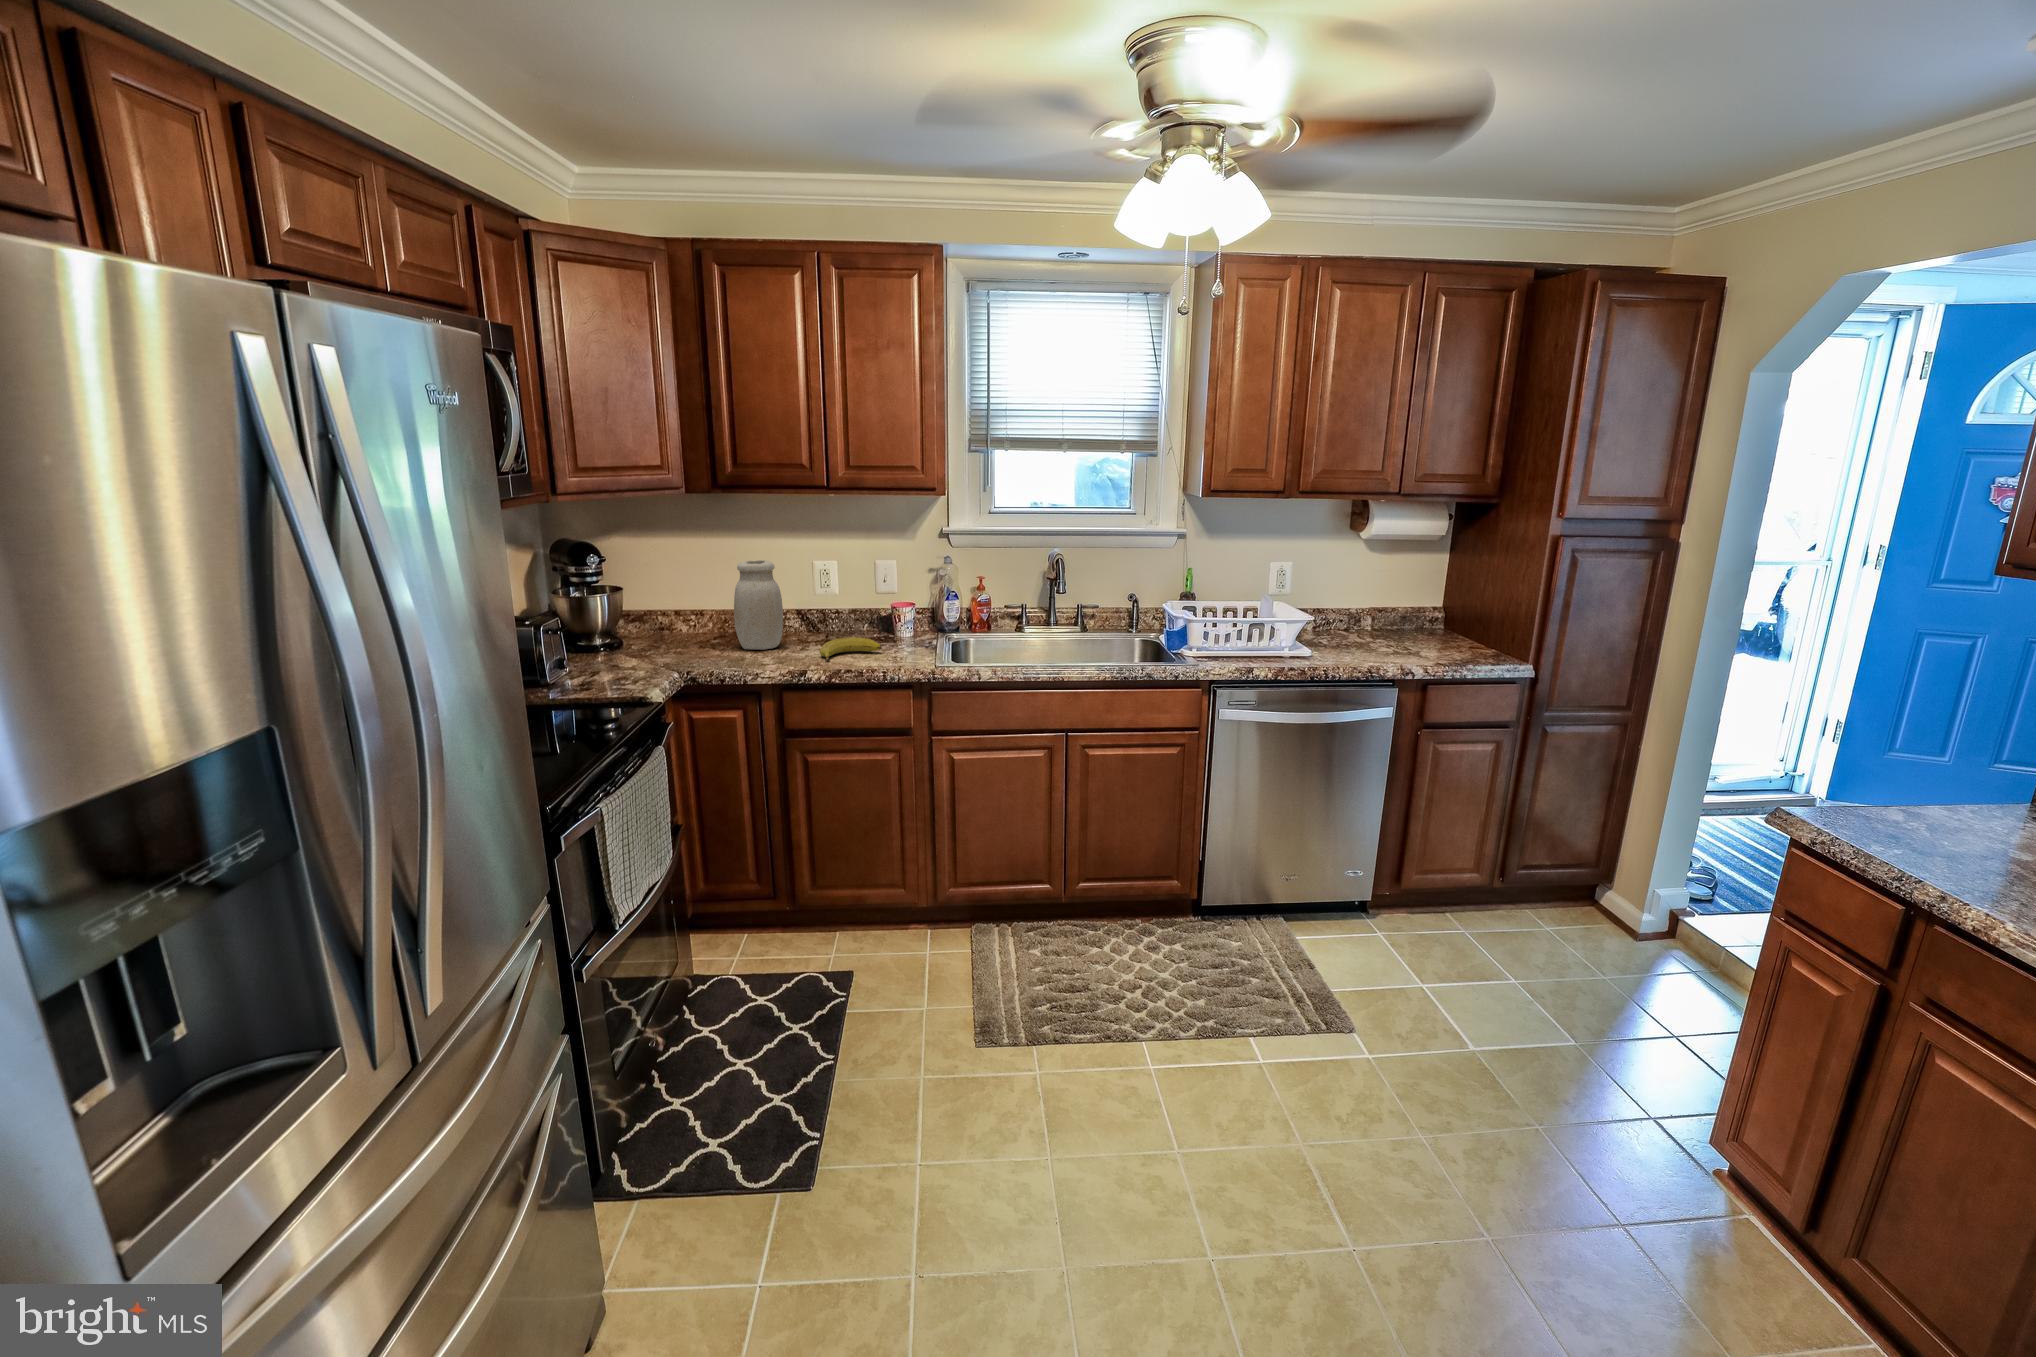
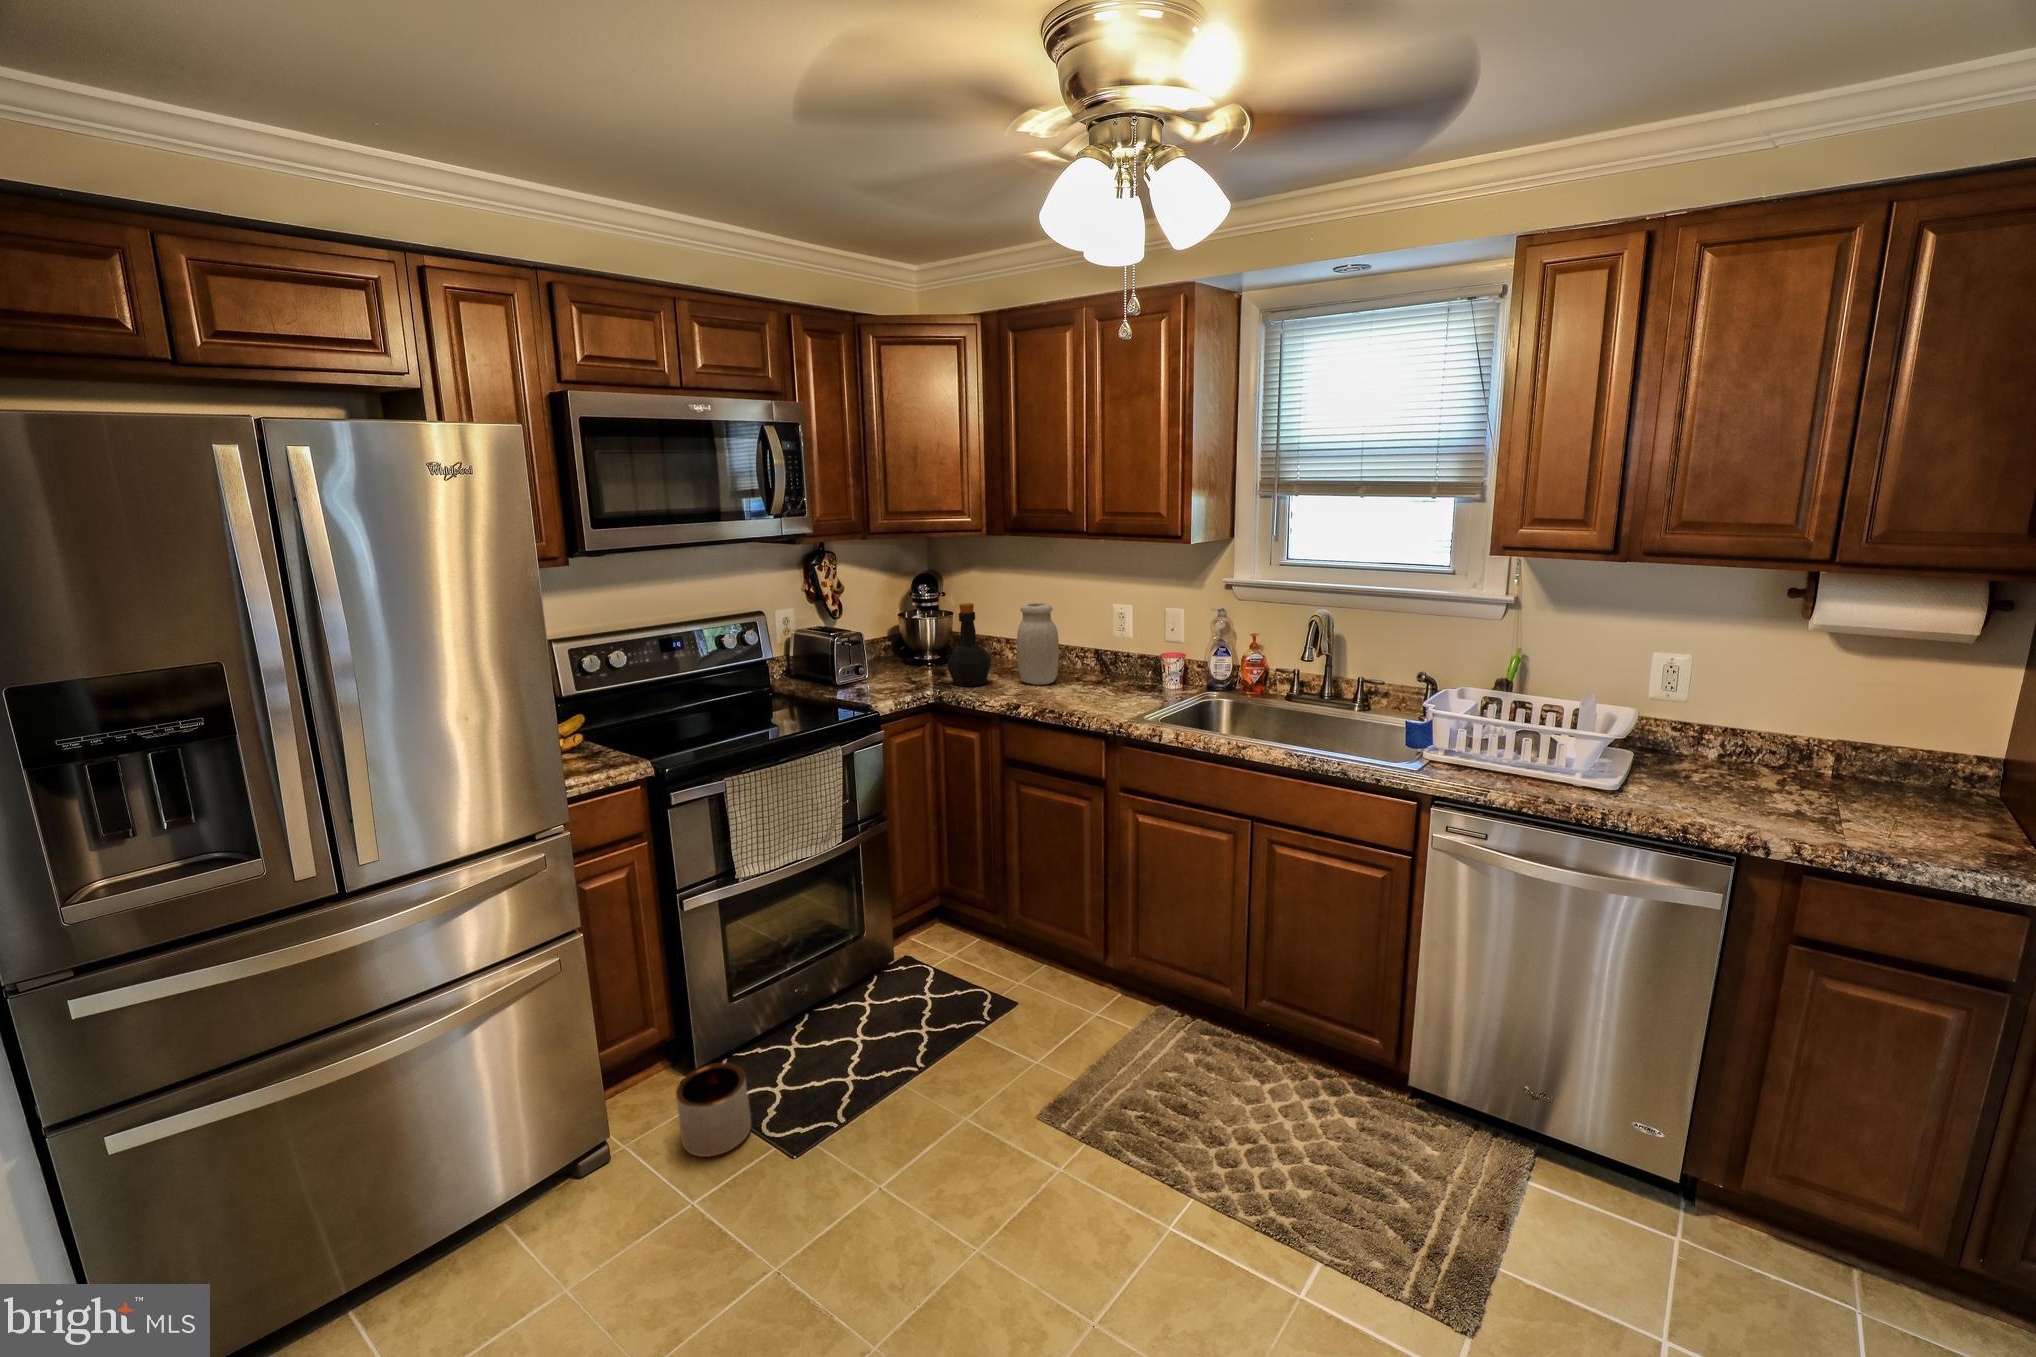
bottle: none [660,564,713,661] -> present [947,603,991,686]
fruit: present [820,637,882,660] -> none [1055,683,1122,701]
planter: none [620,1157,719,1289] -> present [676,1063,751,1157]

